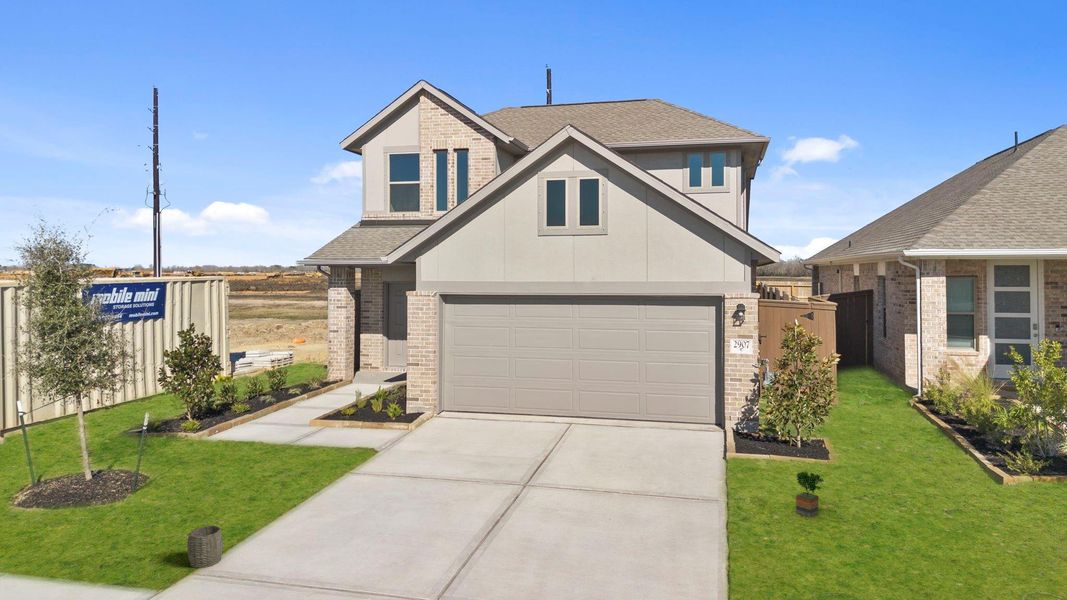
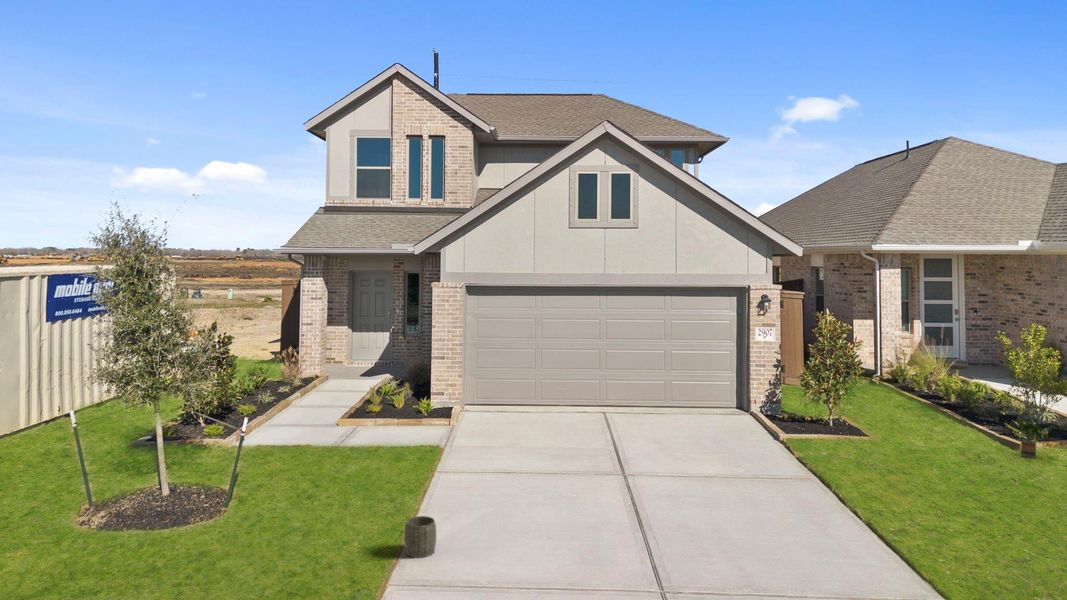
potted tree: present [796,472,823,517] -> present [1018,423,1043,458]

